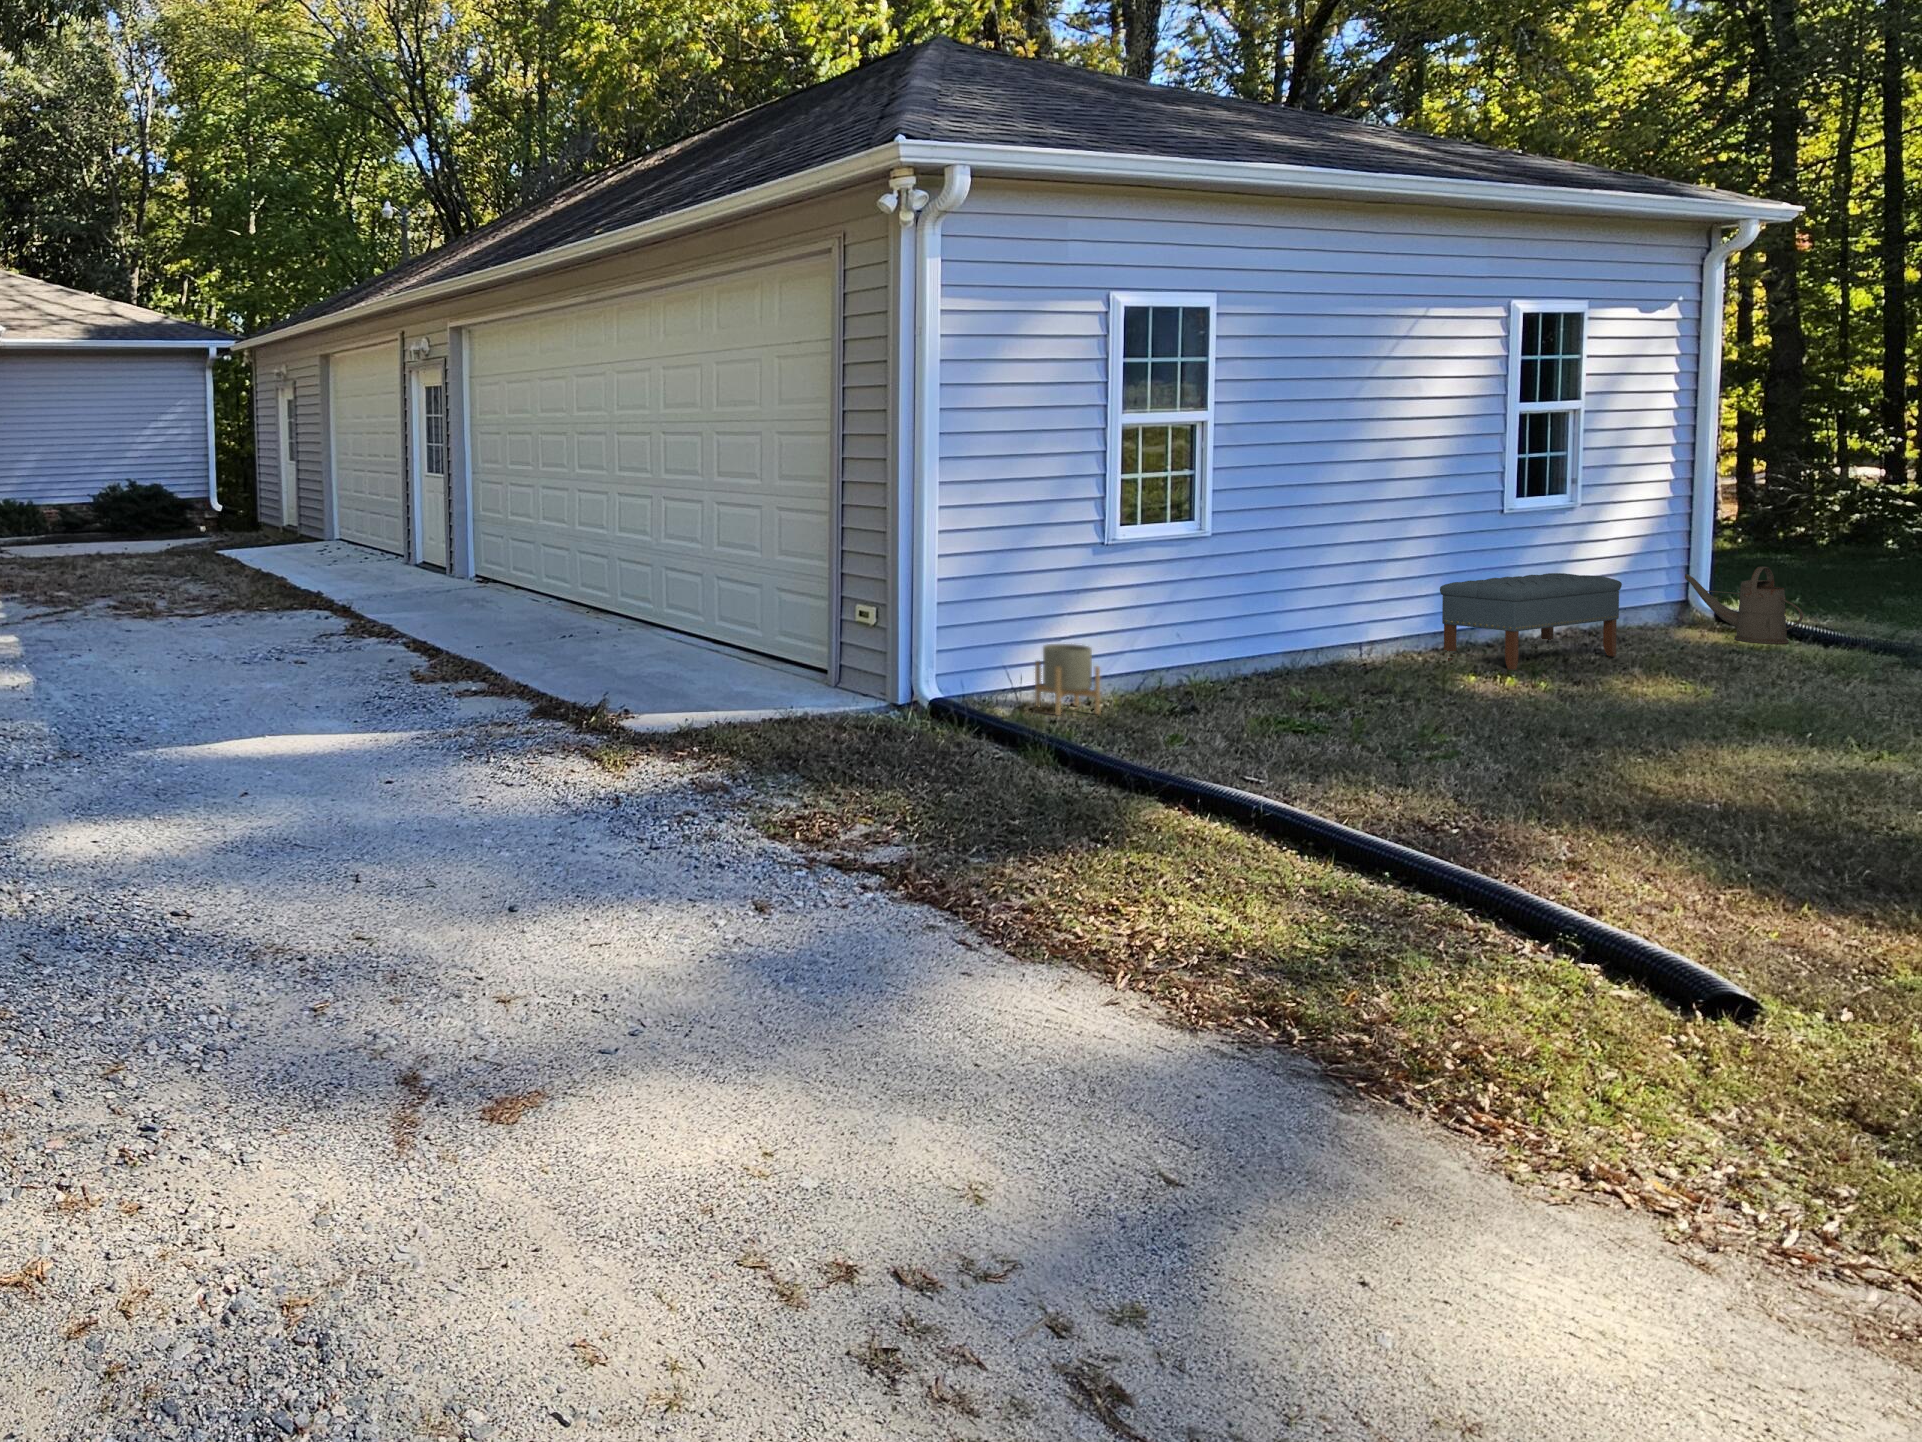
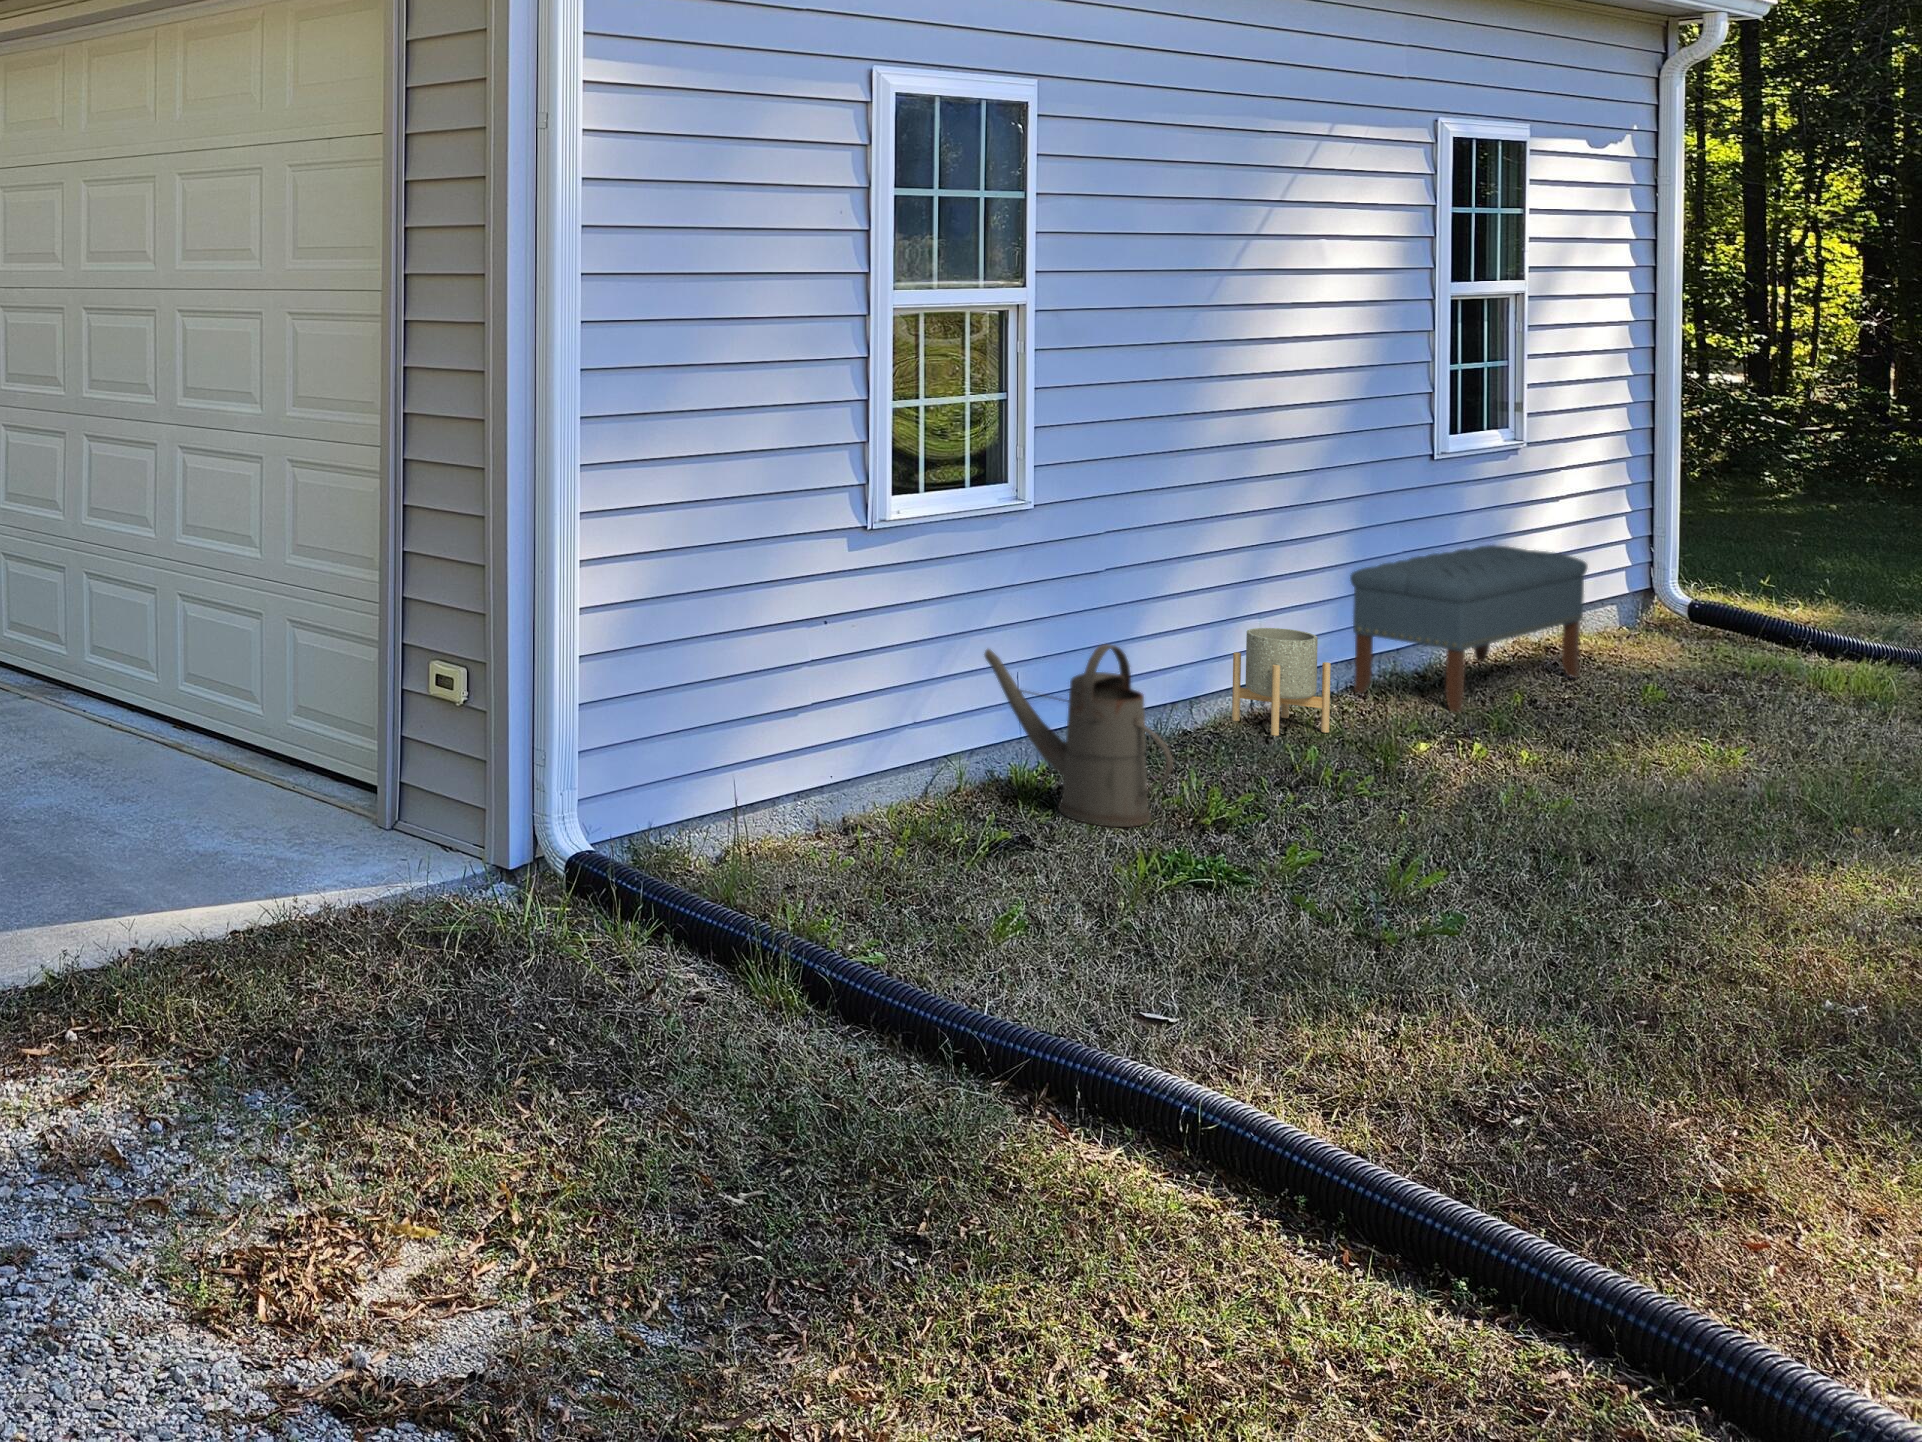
watering can: present [1685,567,1804,644] -> present [985,644,1173,827]
planter: present [1035,644,1100,715] -> present [1232,628,1331,736]

